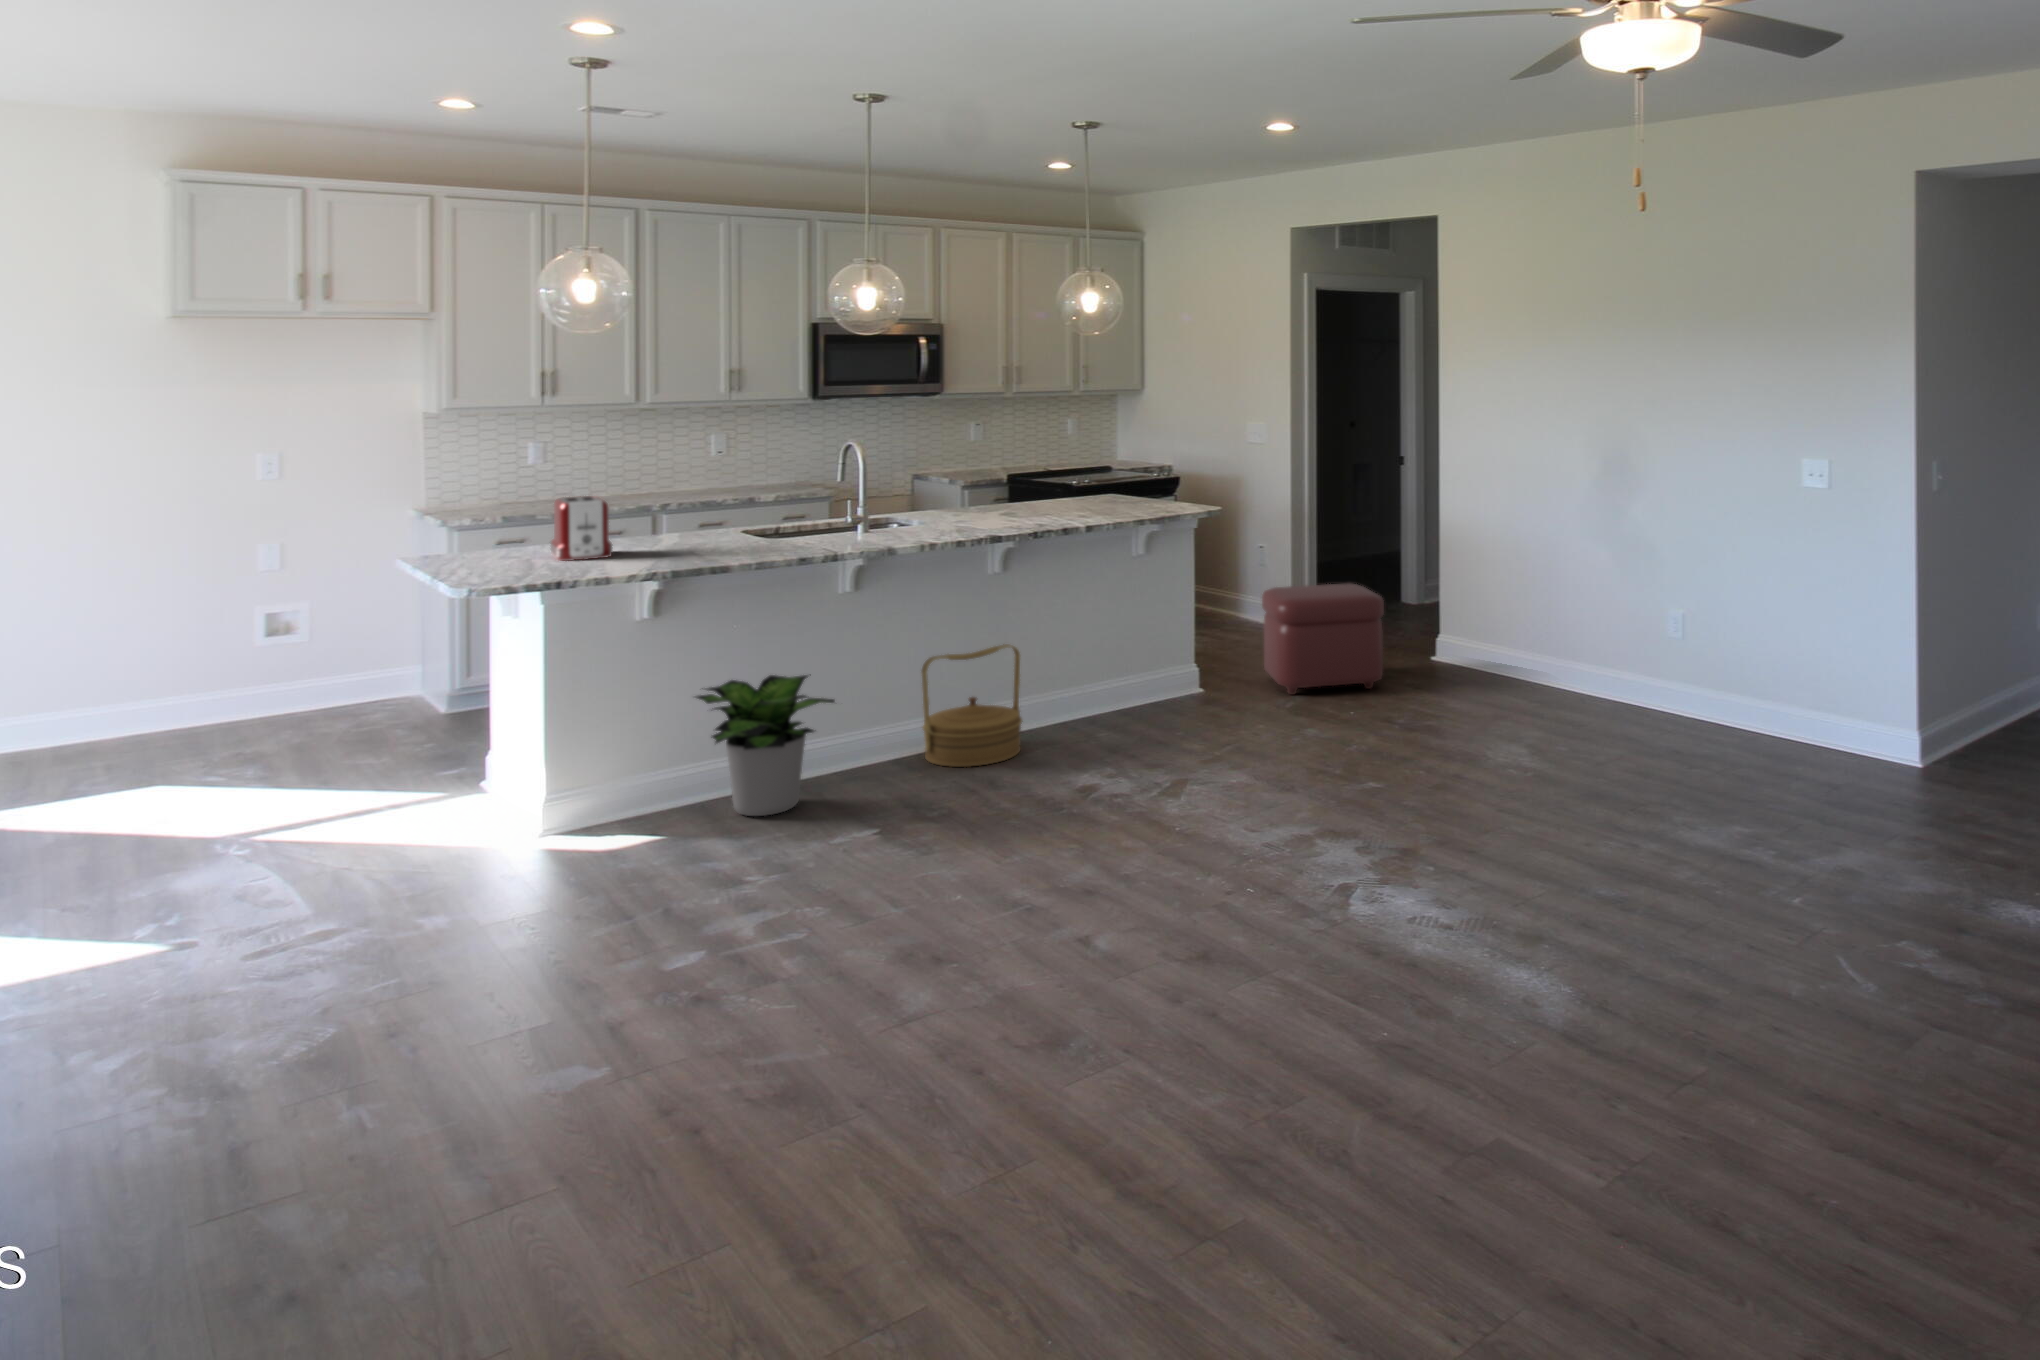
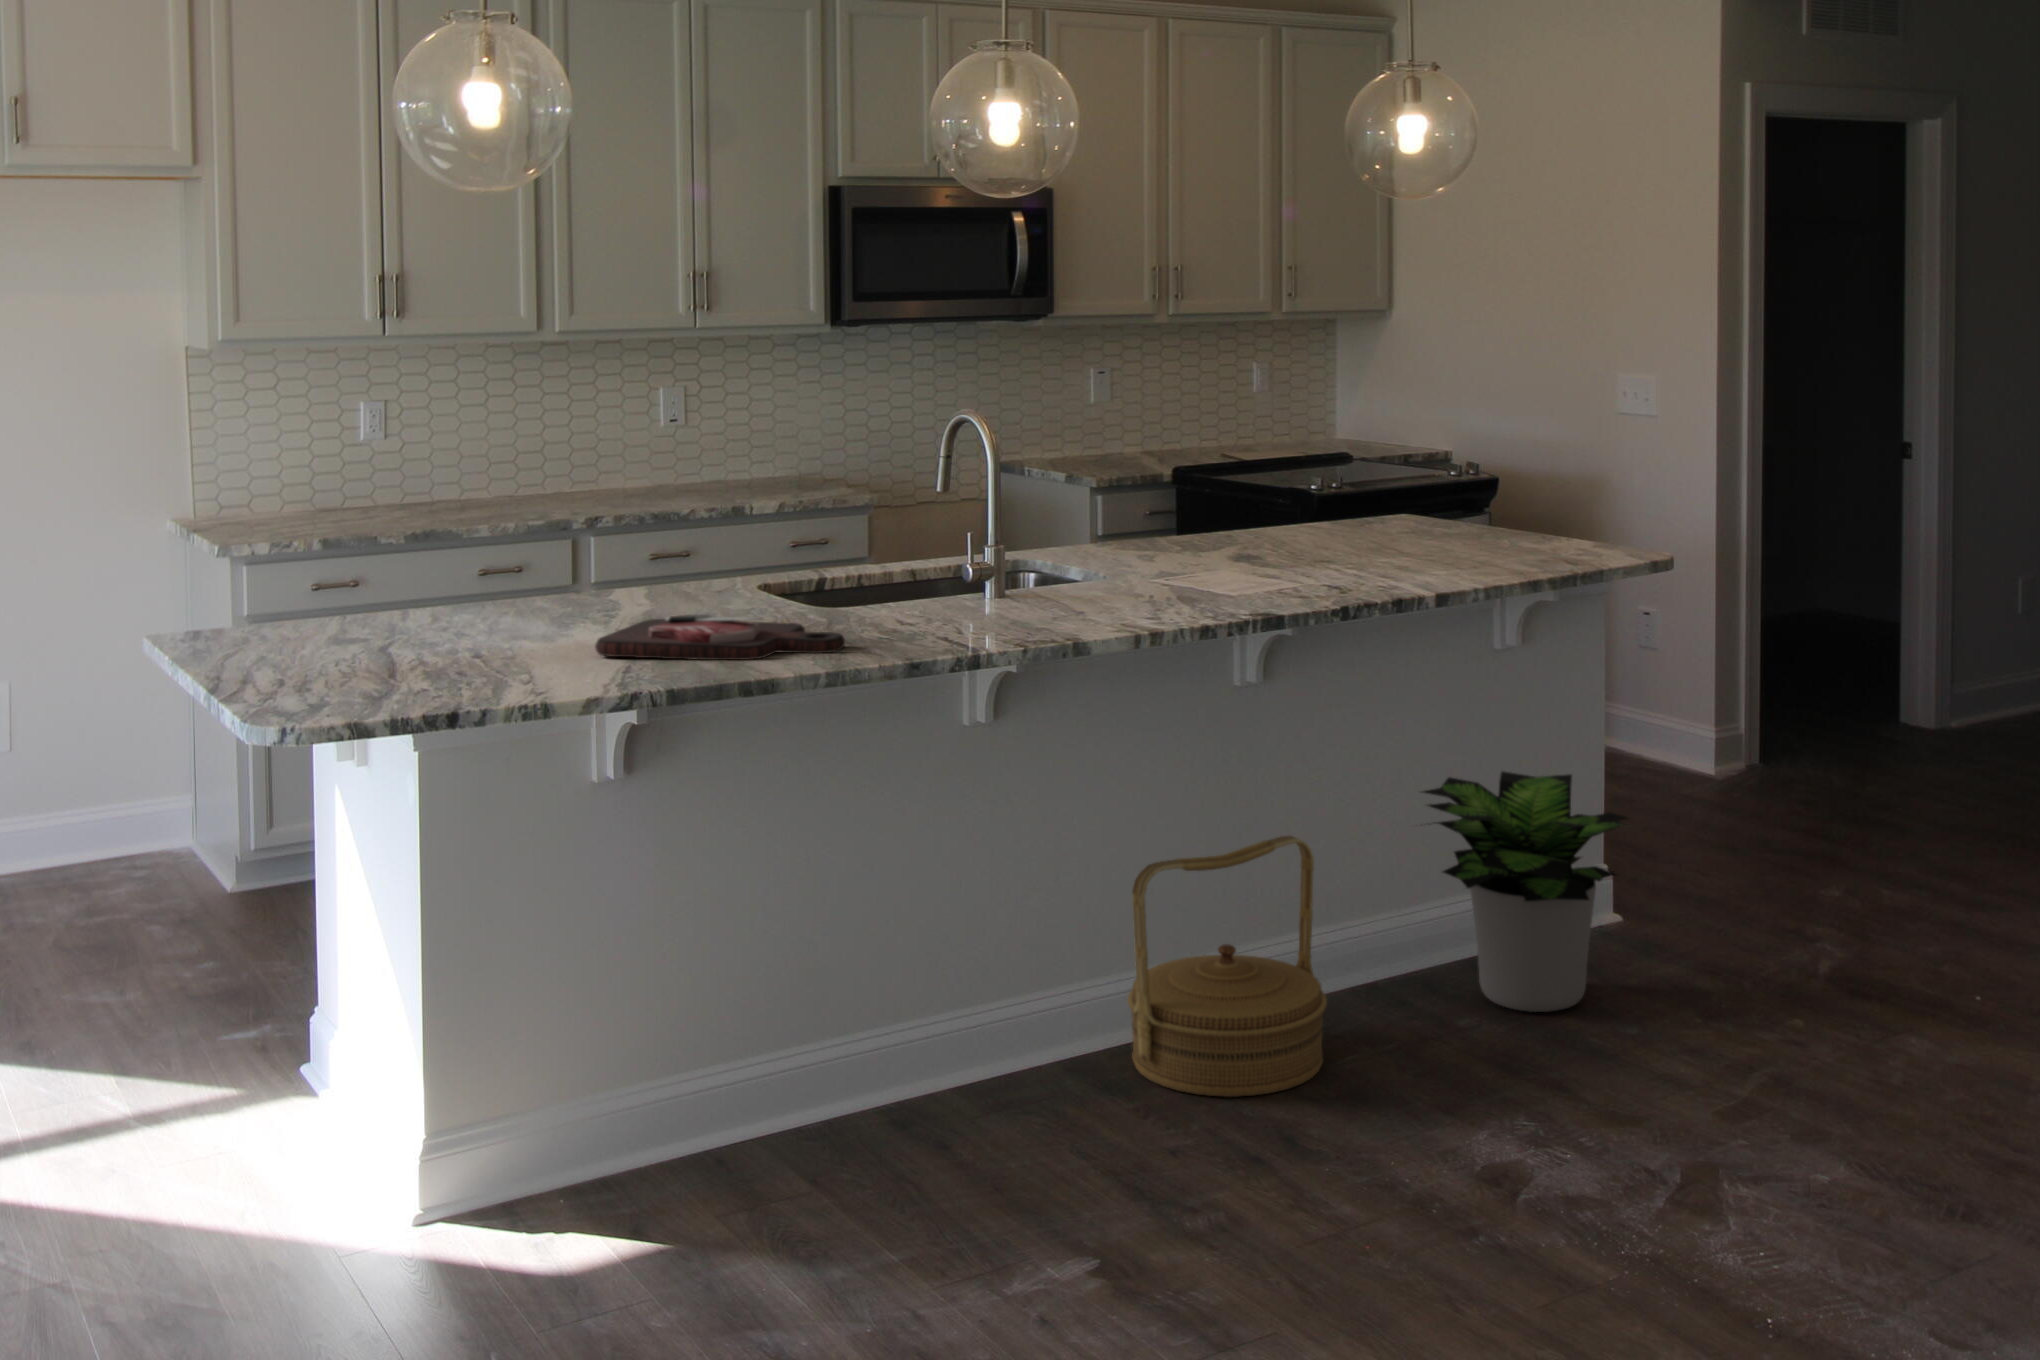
toaster: present [550,496,613,561] -> none [421,523,542,660]
cutting board: none [639,537,769,557] -> present [595,615,845,660]
ottoman: present [1262,584,1384,694] -> none [1733,706,2016,939]
potted plant: present [696,675,835,816] -> present [1423,771,1628,1012]

